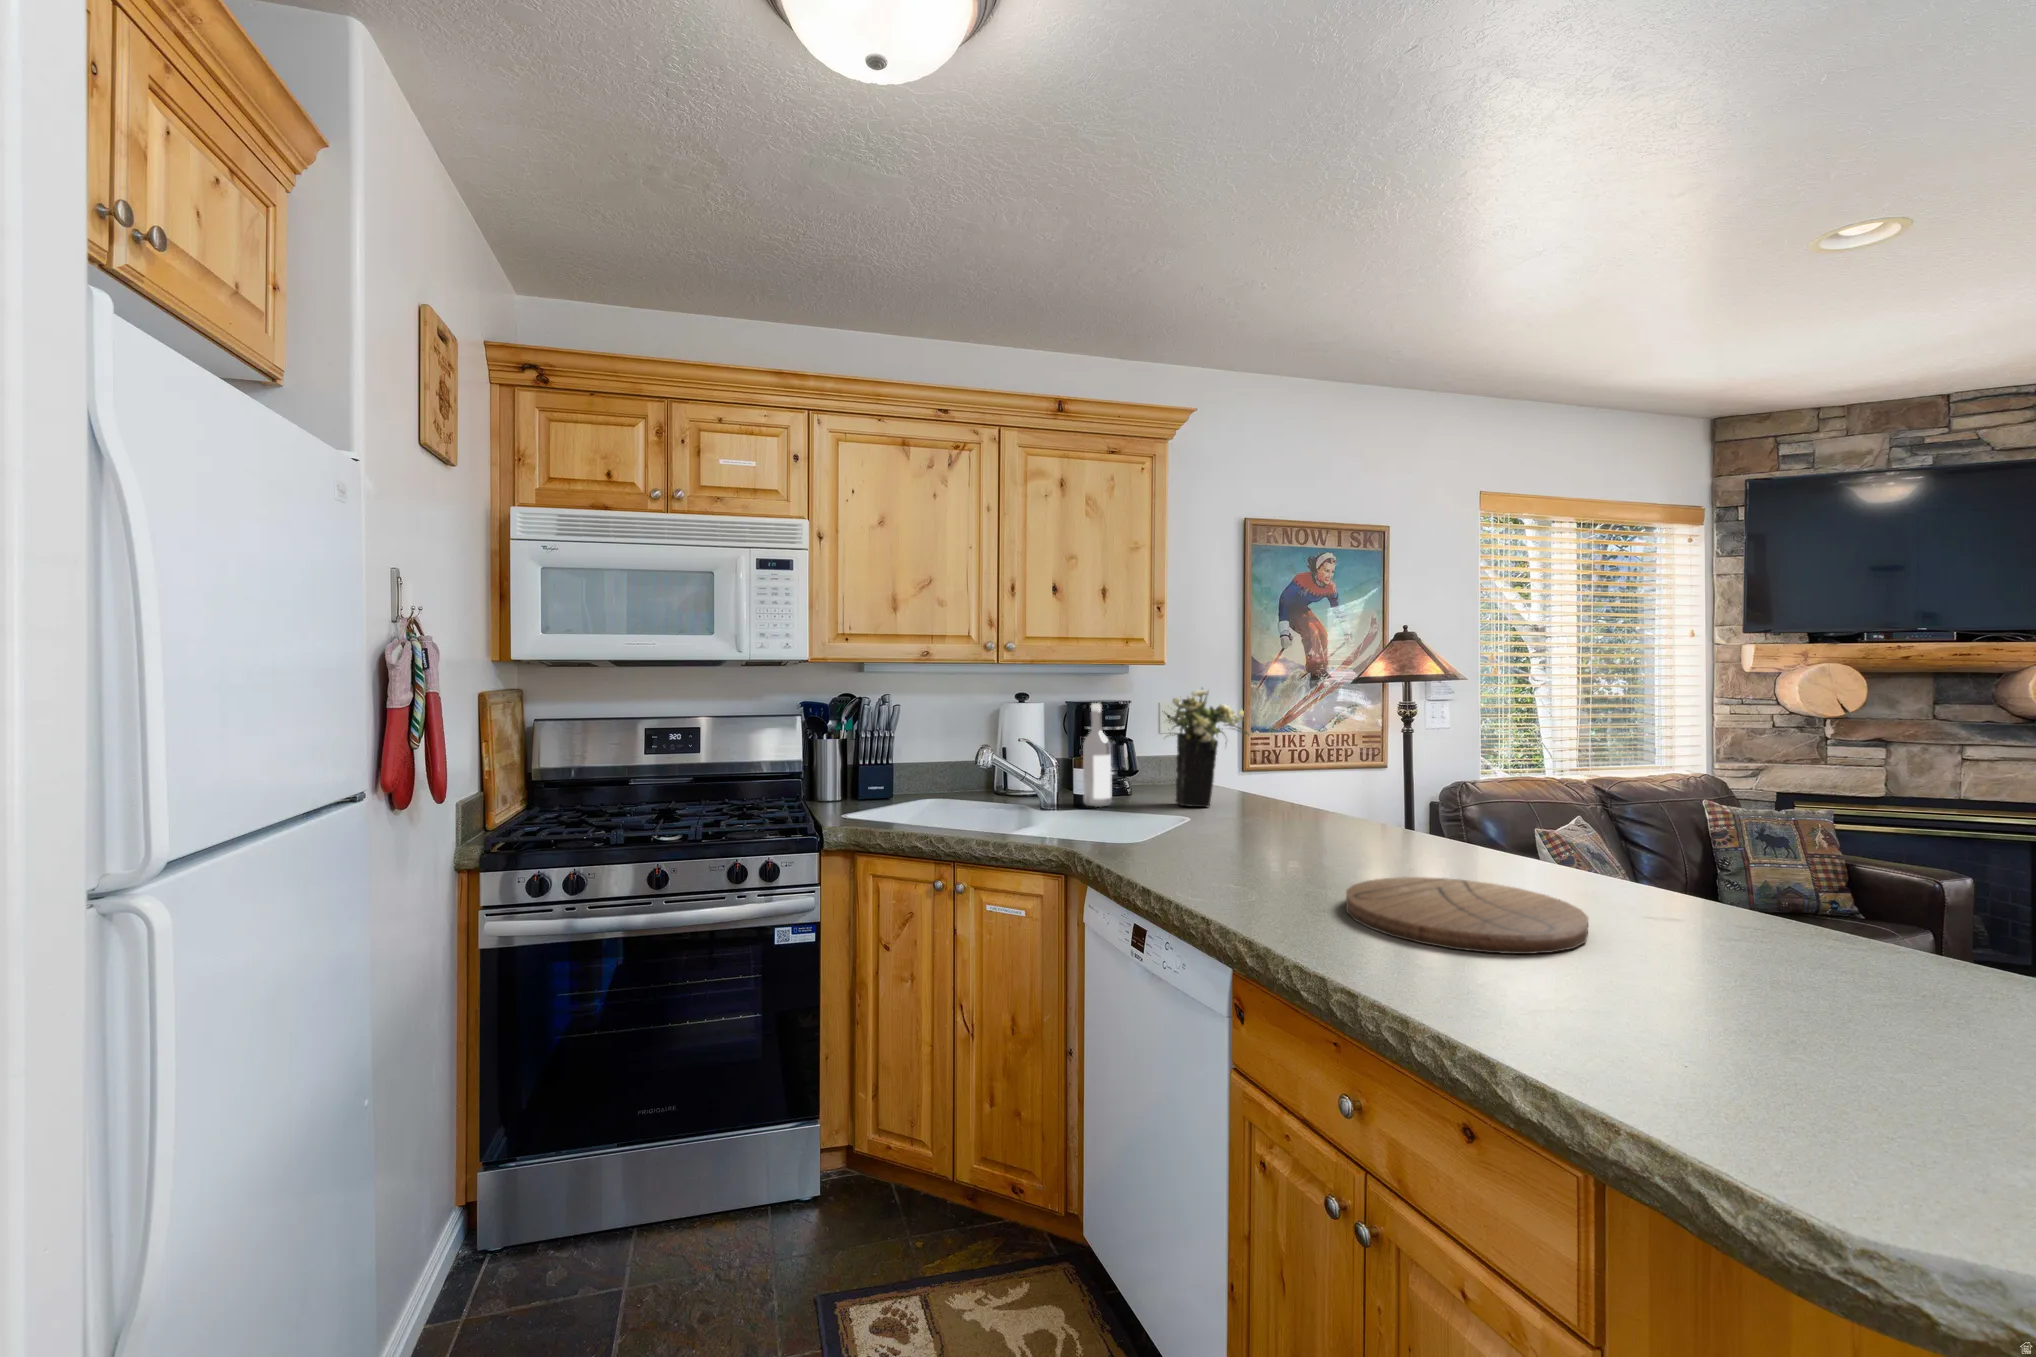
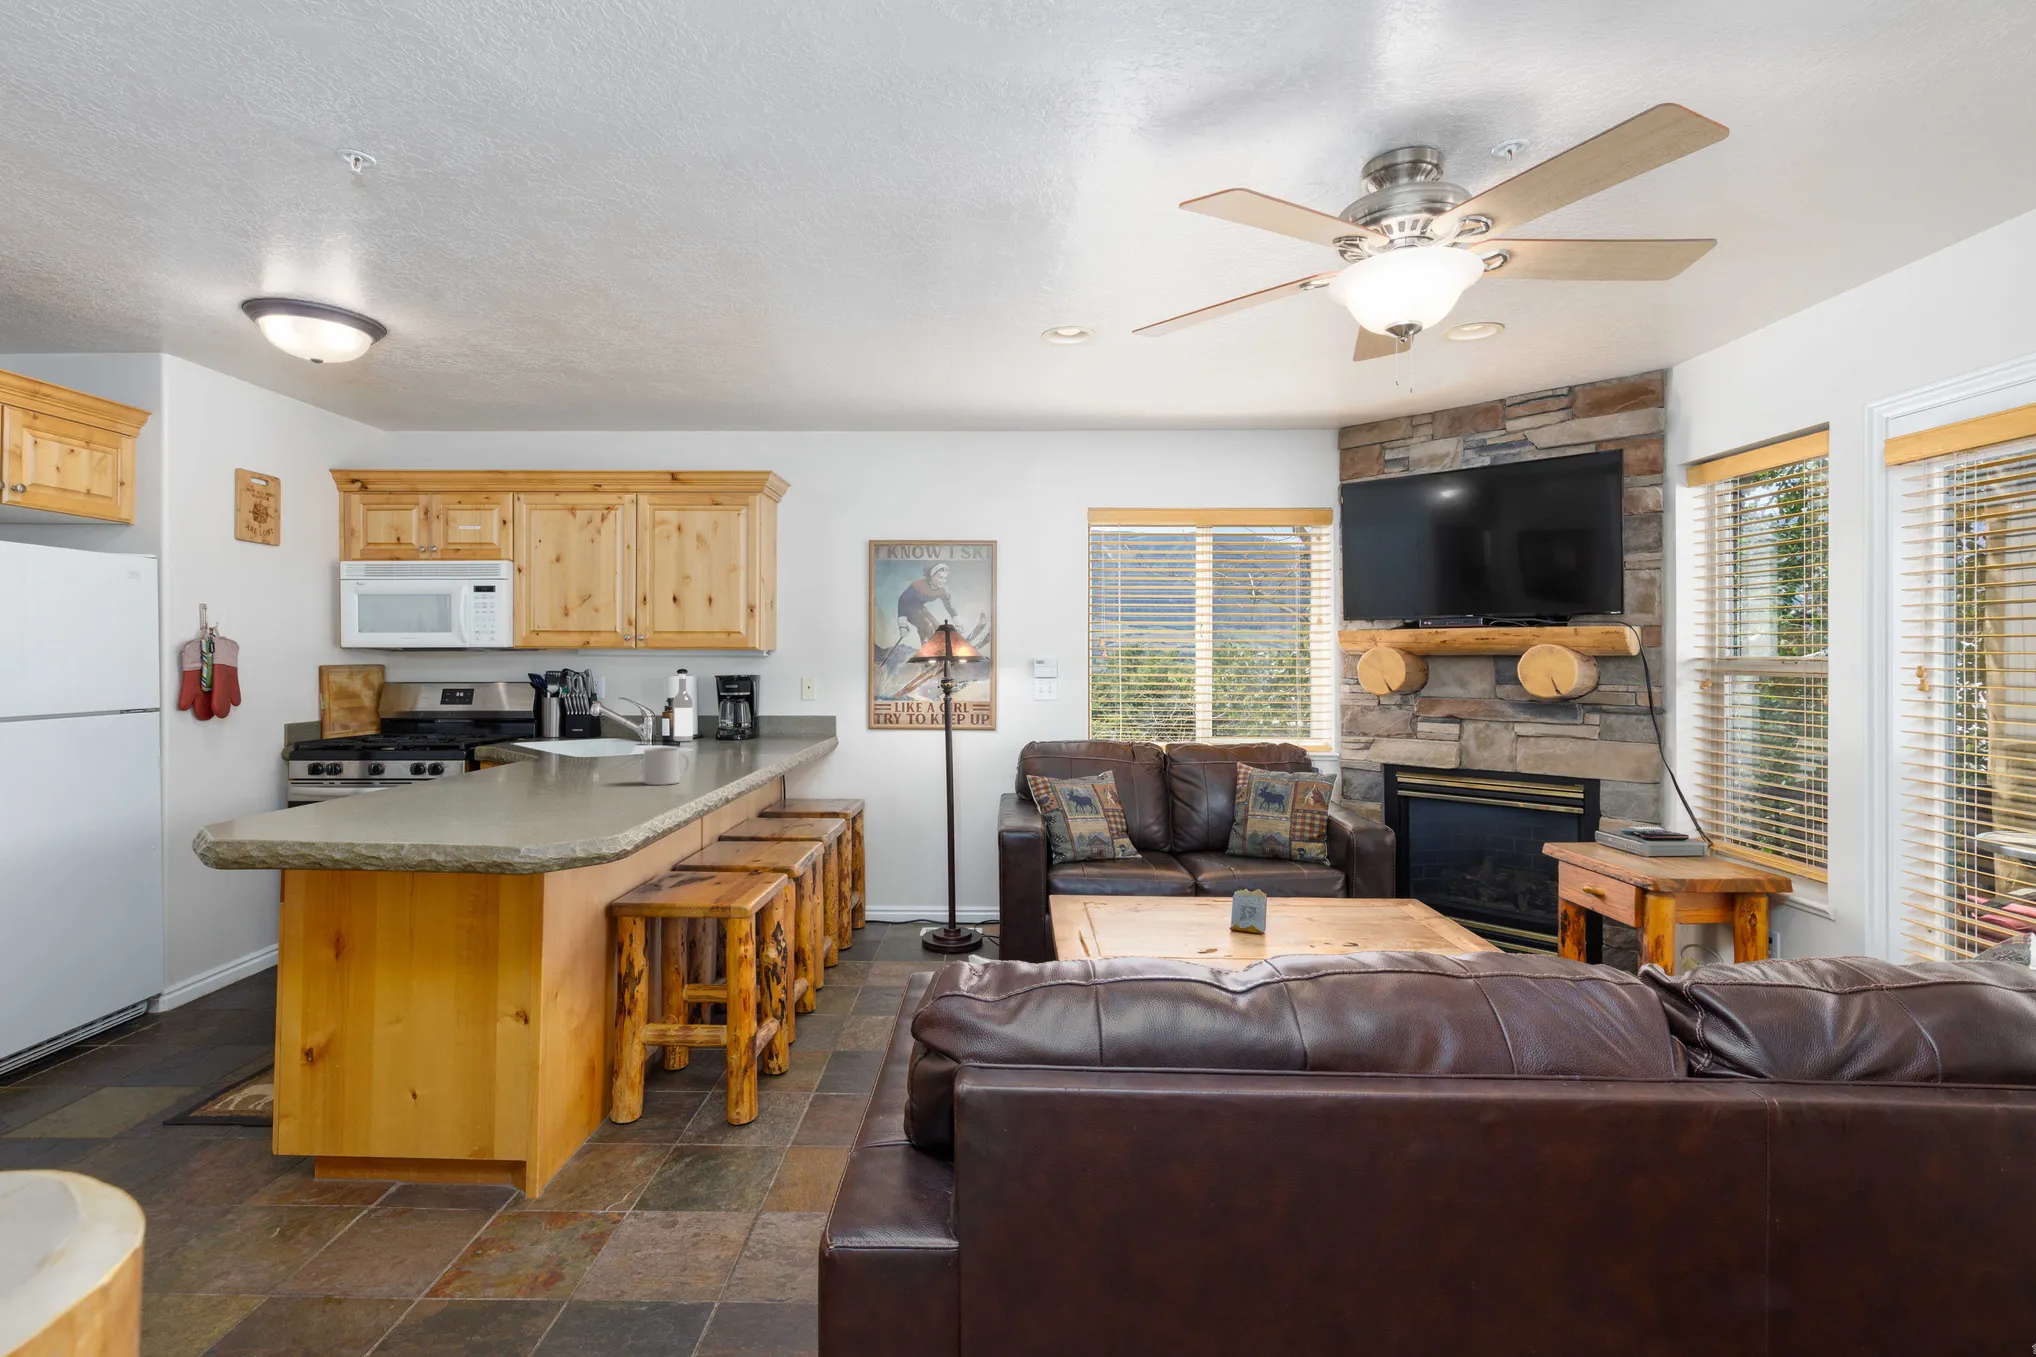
flower arrangement: present [1165,688,1248,807] -> none [712,663,779,744]
mug: none [1703,868,1789,951] -> present [644,748,691,785]
cutting board: present [1346,877,1588,954] -> none [522,760,641,780]

